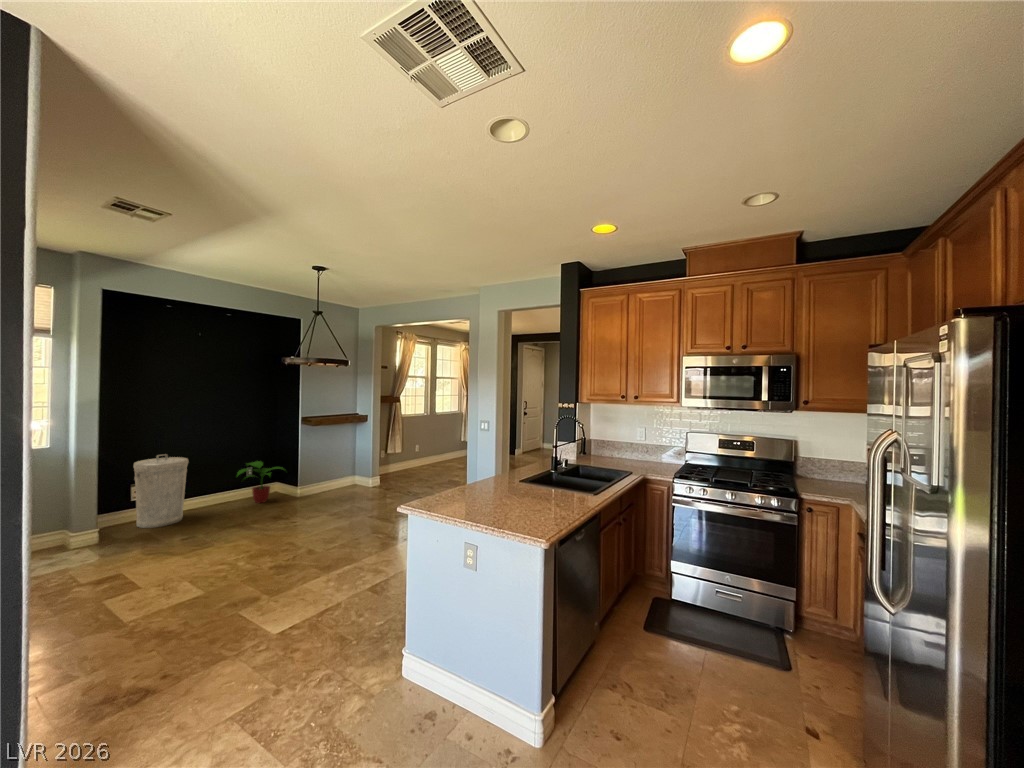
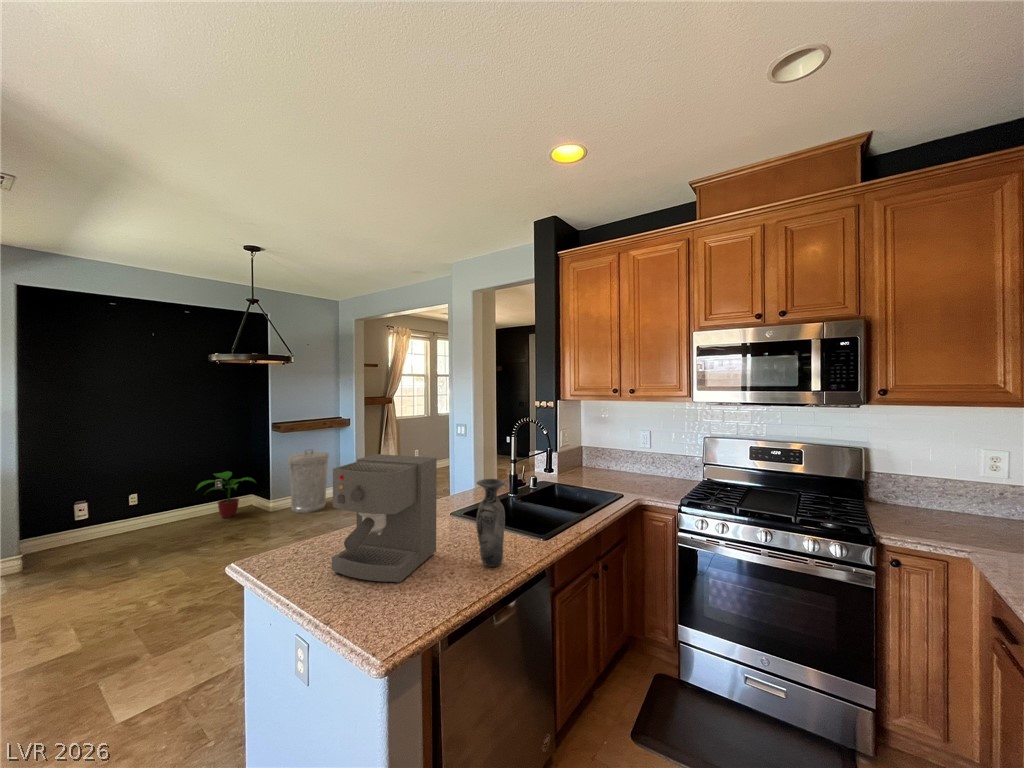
coffee maker: none [475,437,532,513] -> present [332,454,437,583]
vase: none [561,453,580,506] -> present [476,479,505,567]
trash can: present [133,454,188,528] -> present [288,449,329,513]

